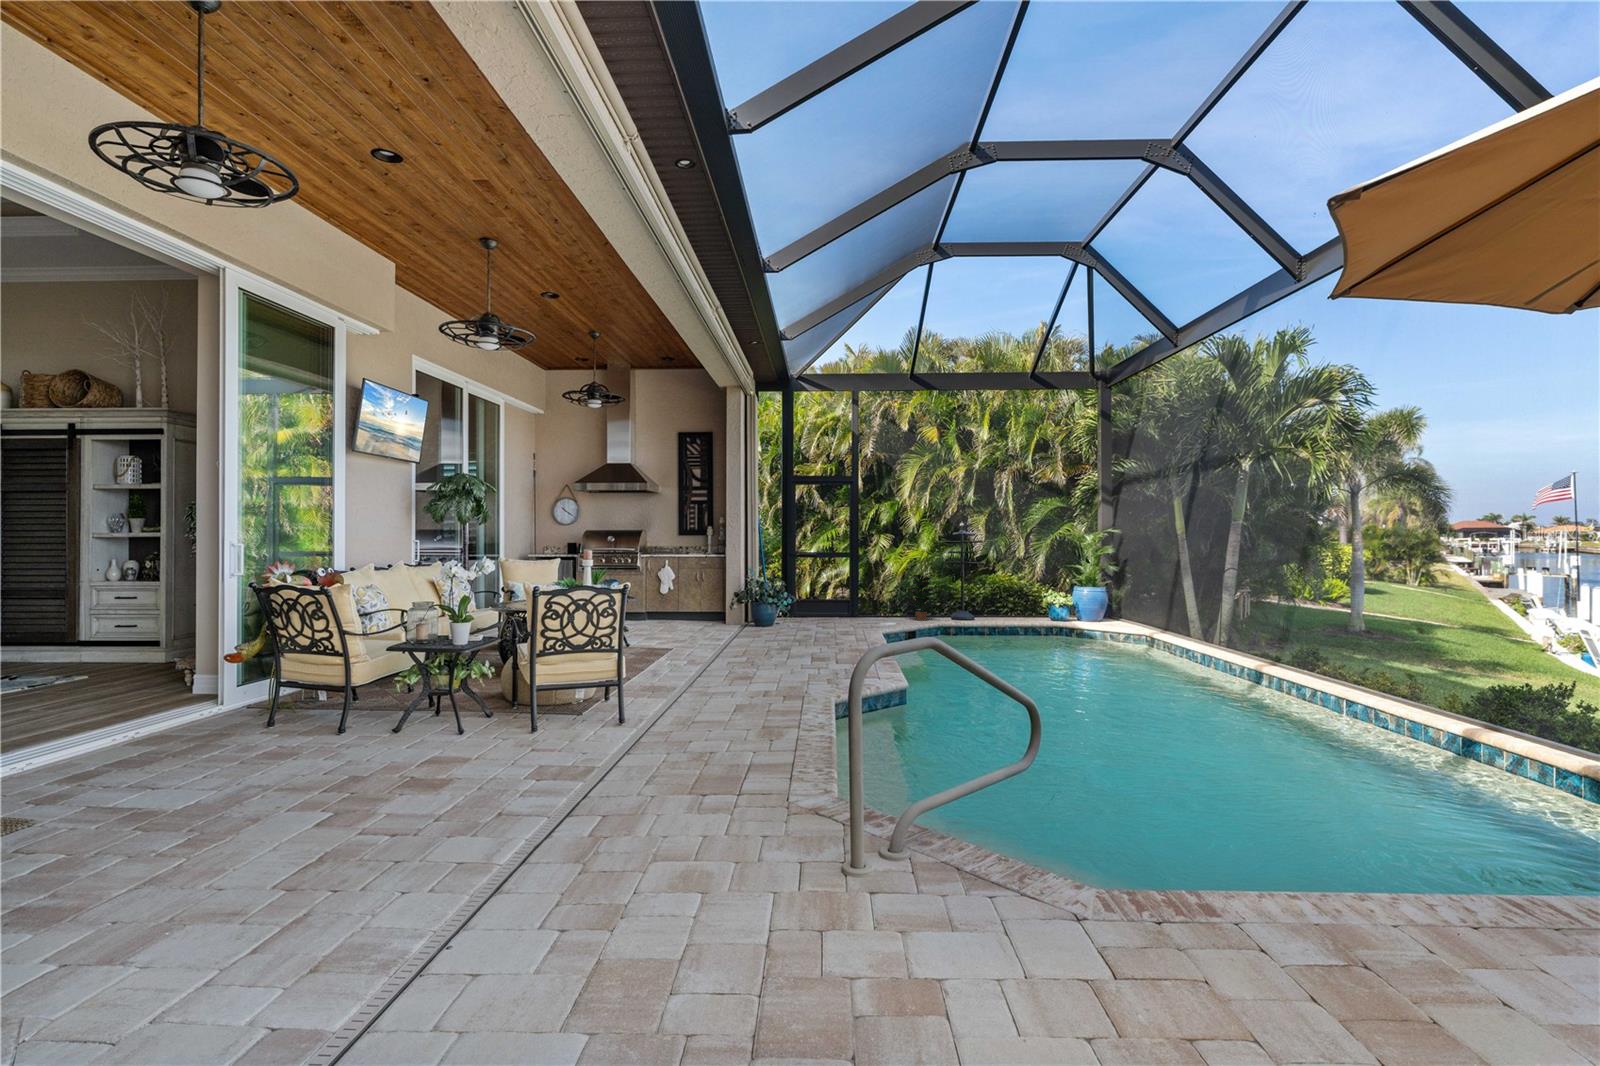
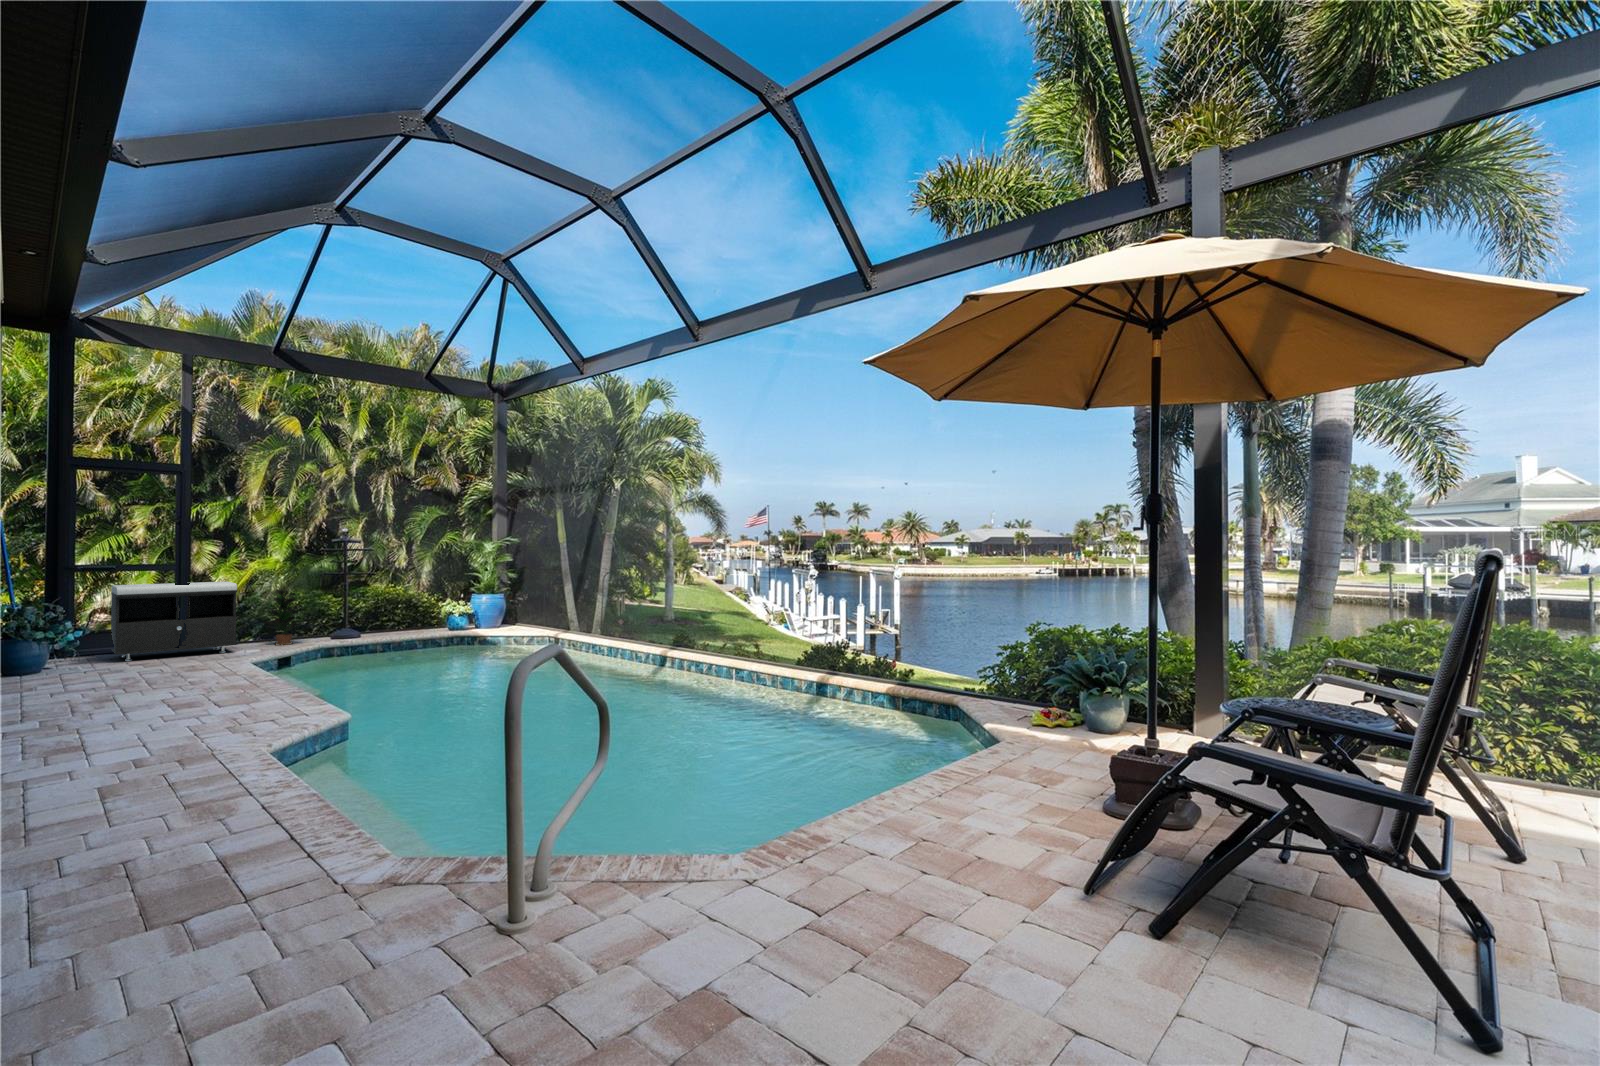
storage bench: none [814,566,886,622] -> present [111,582,237,661]

